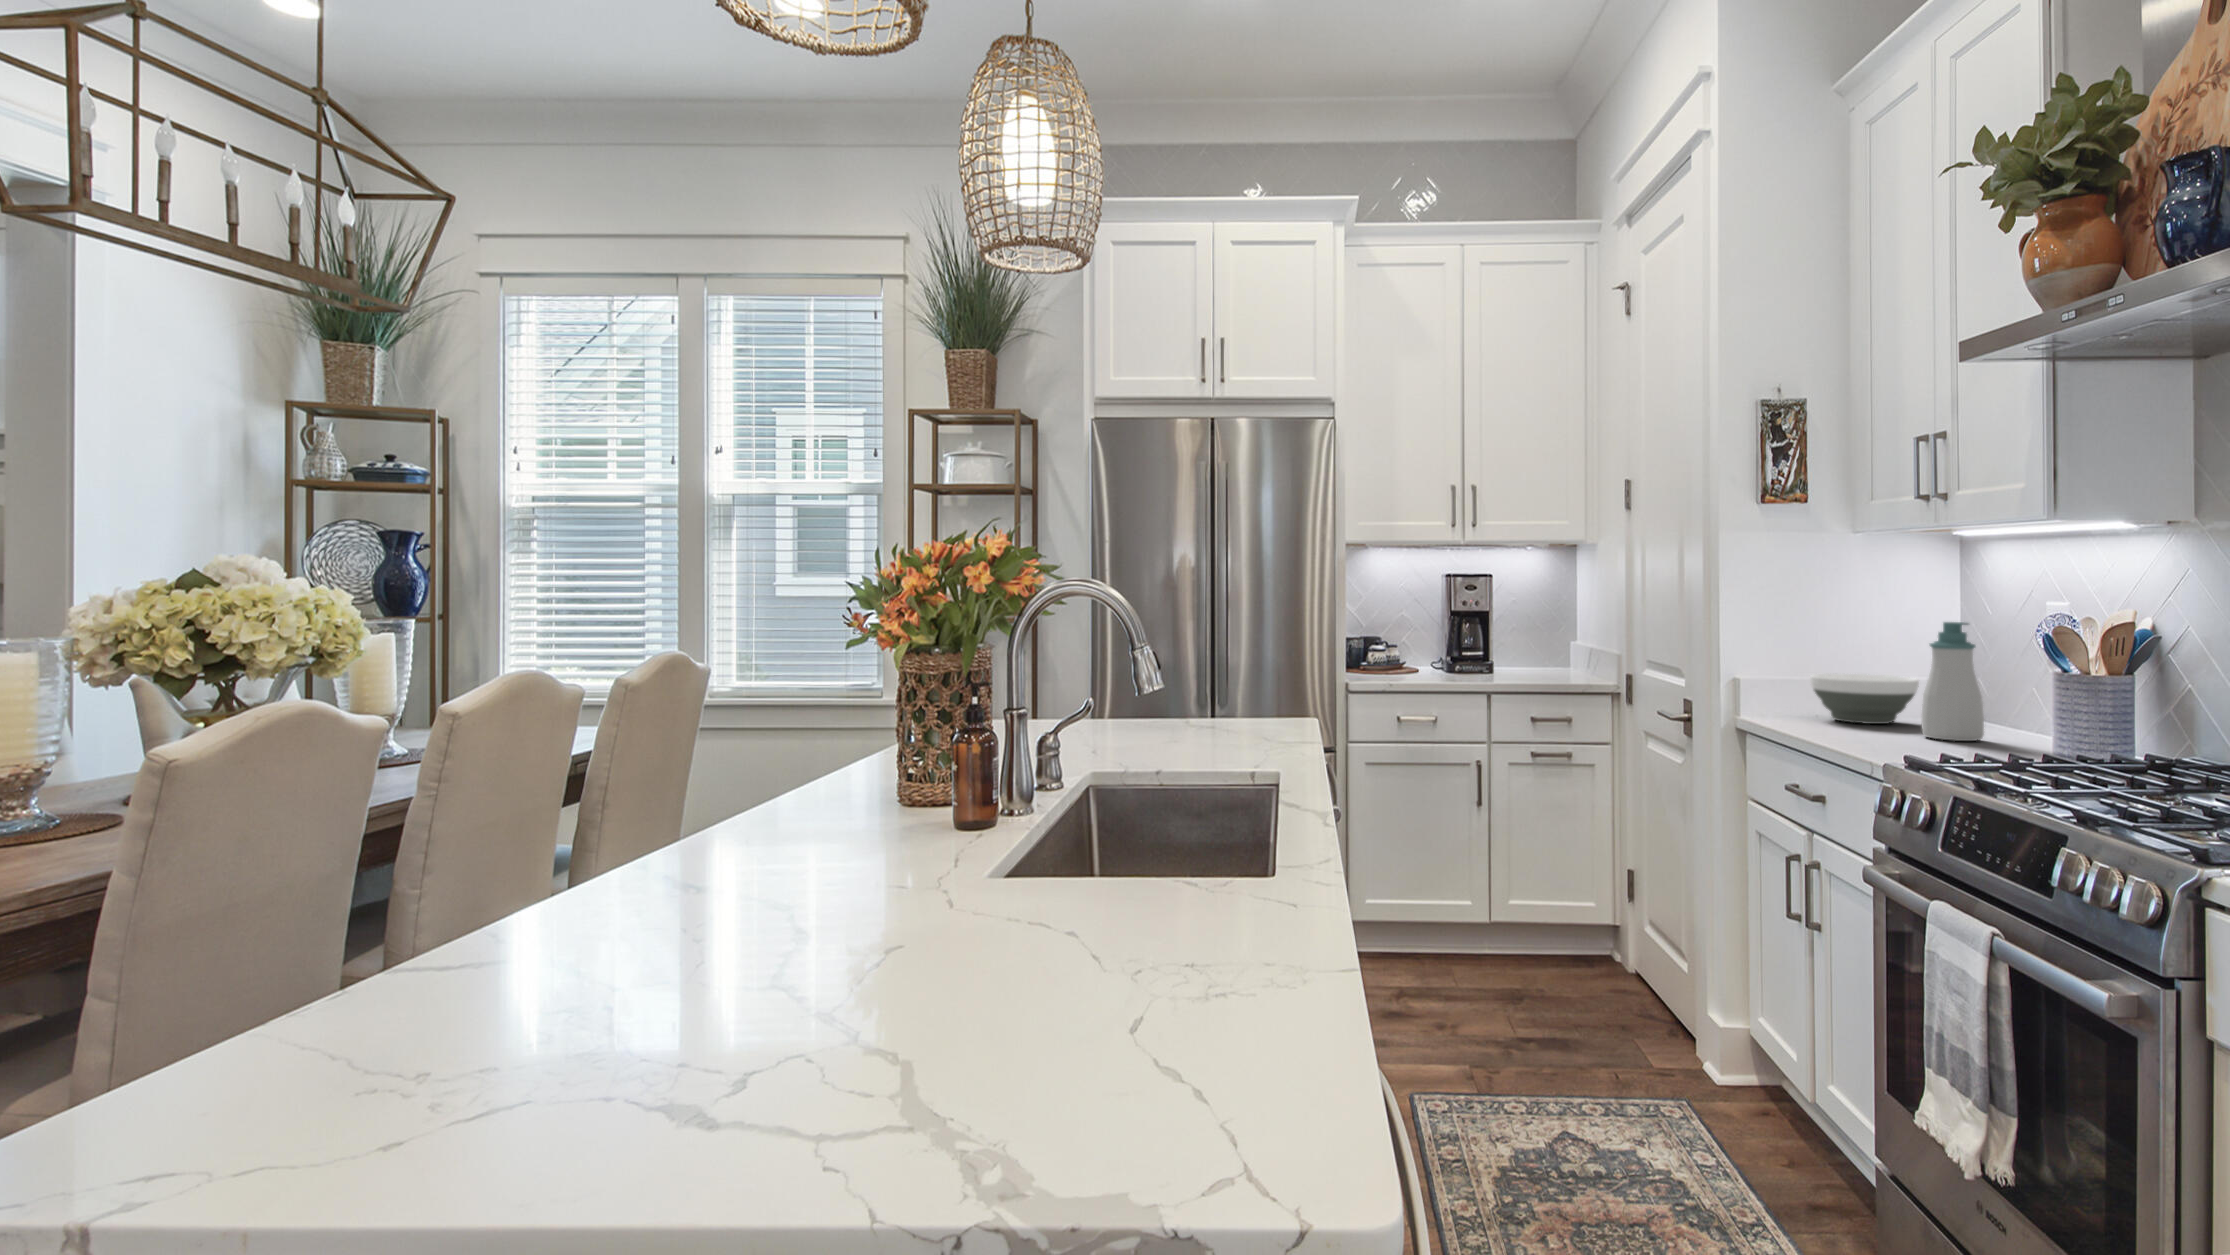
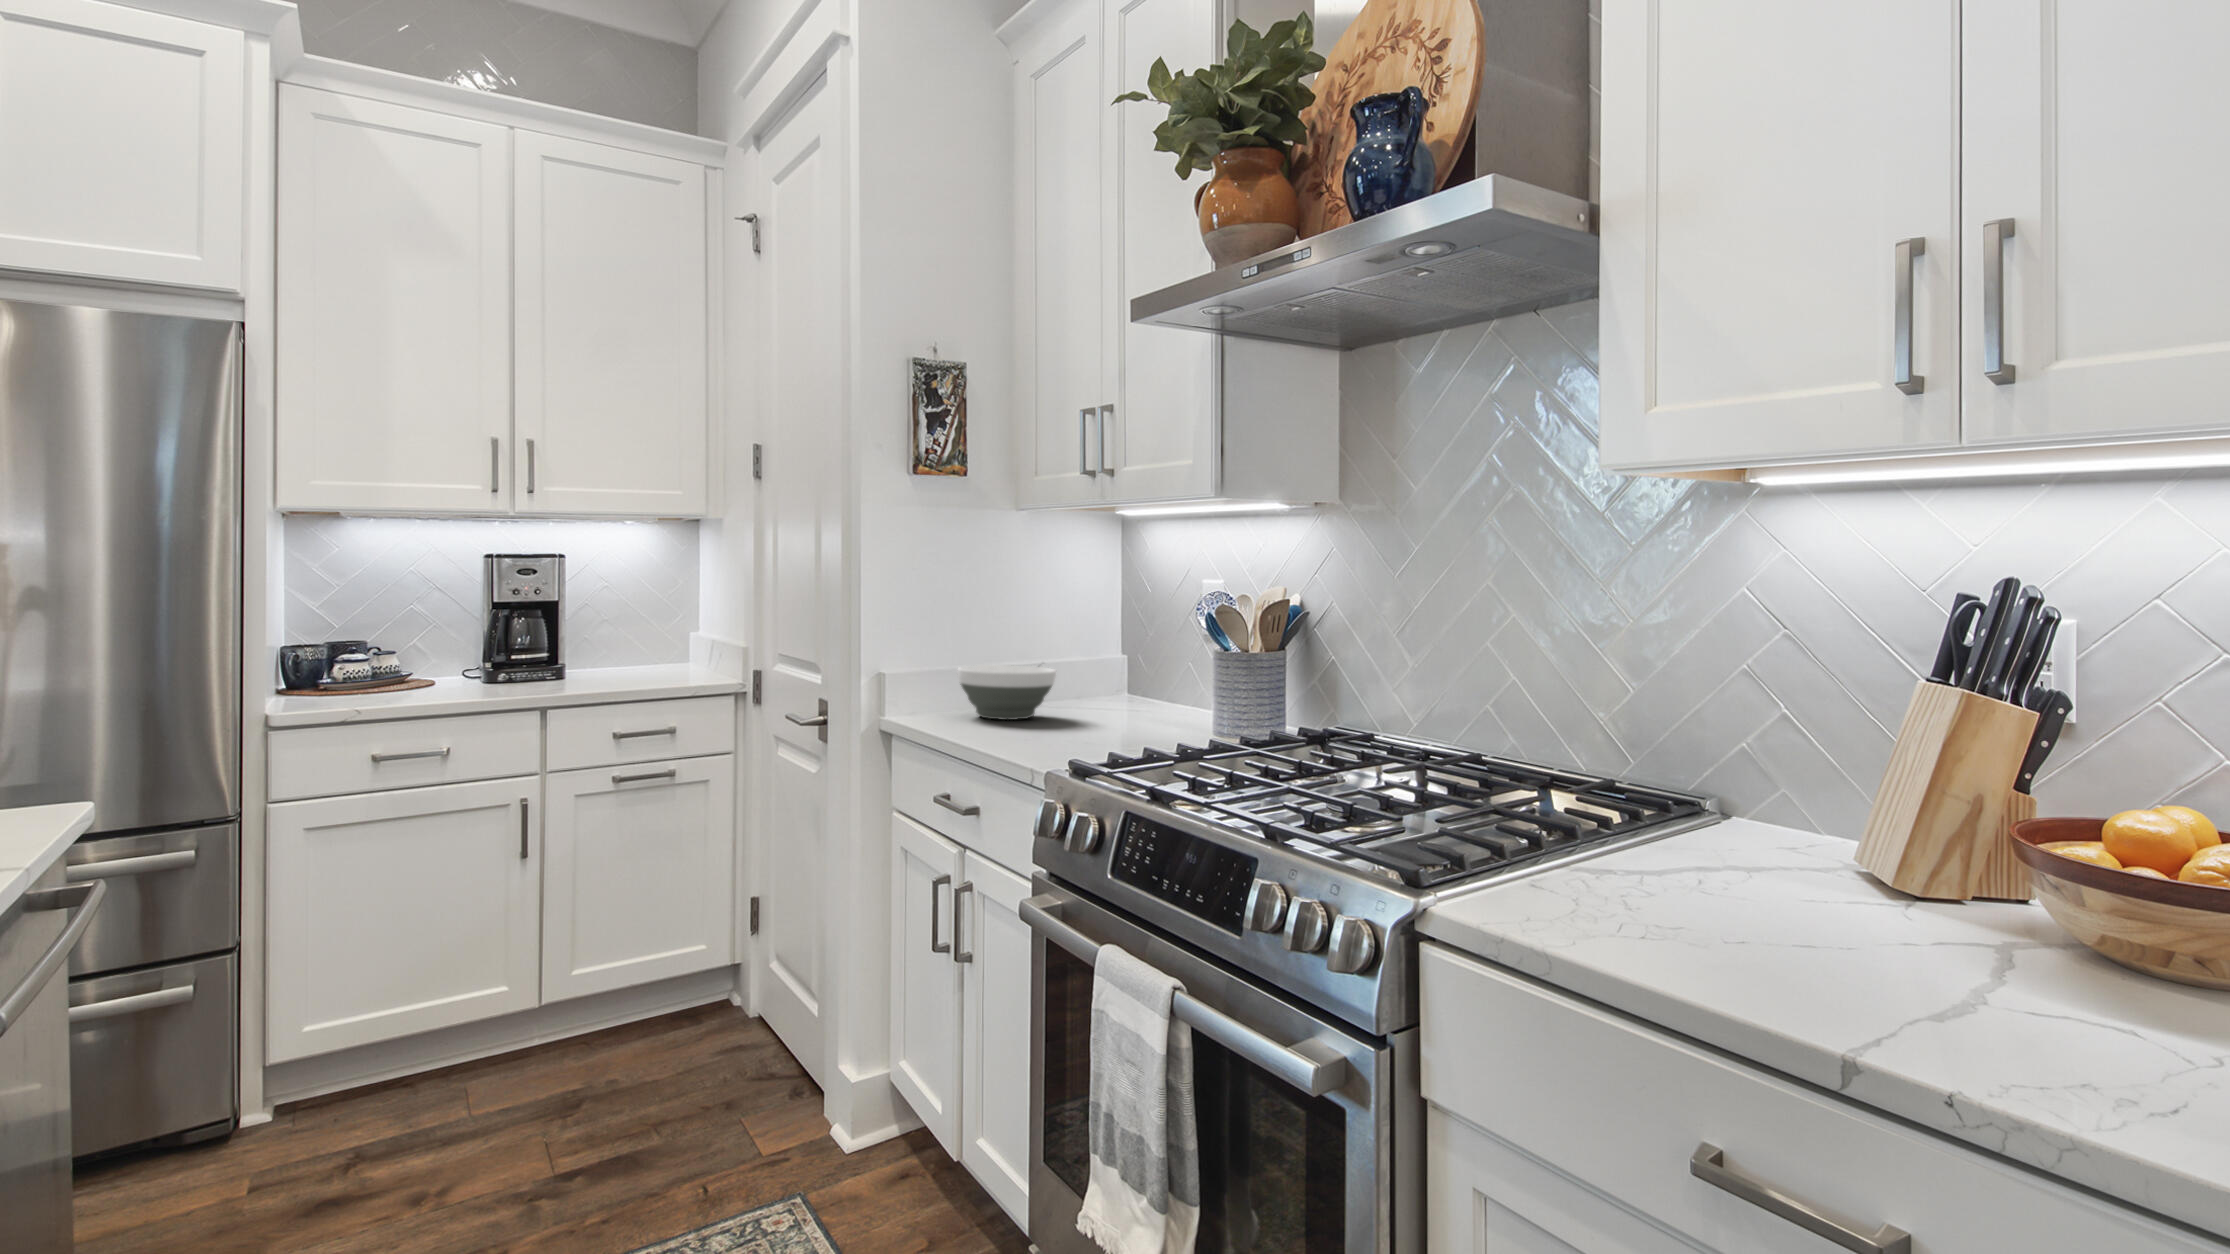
soap bottle: present [1922,622,1984,741] -> none [1063,609,1116,735]

